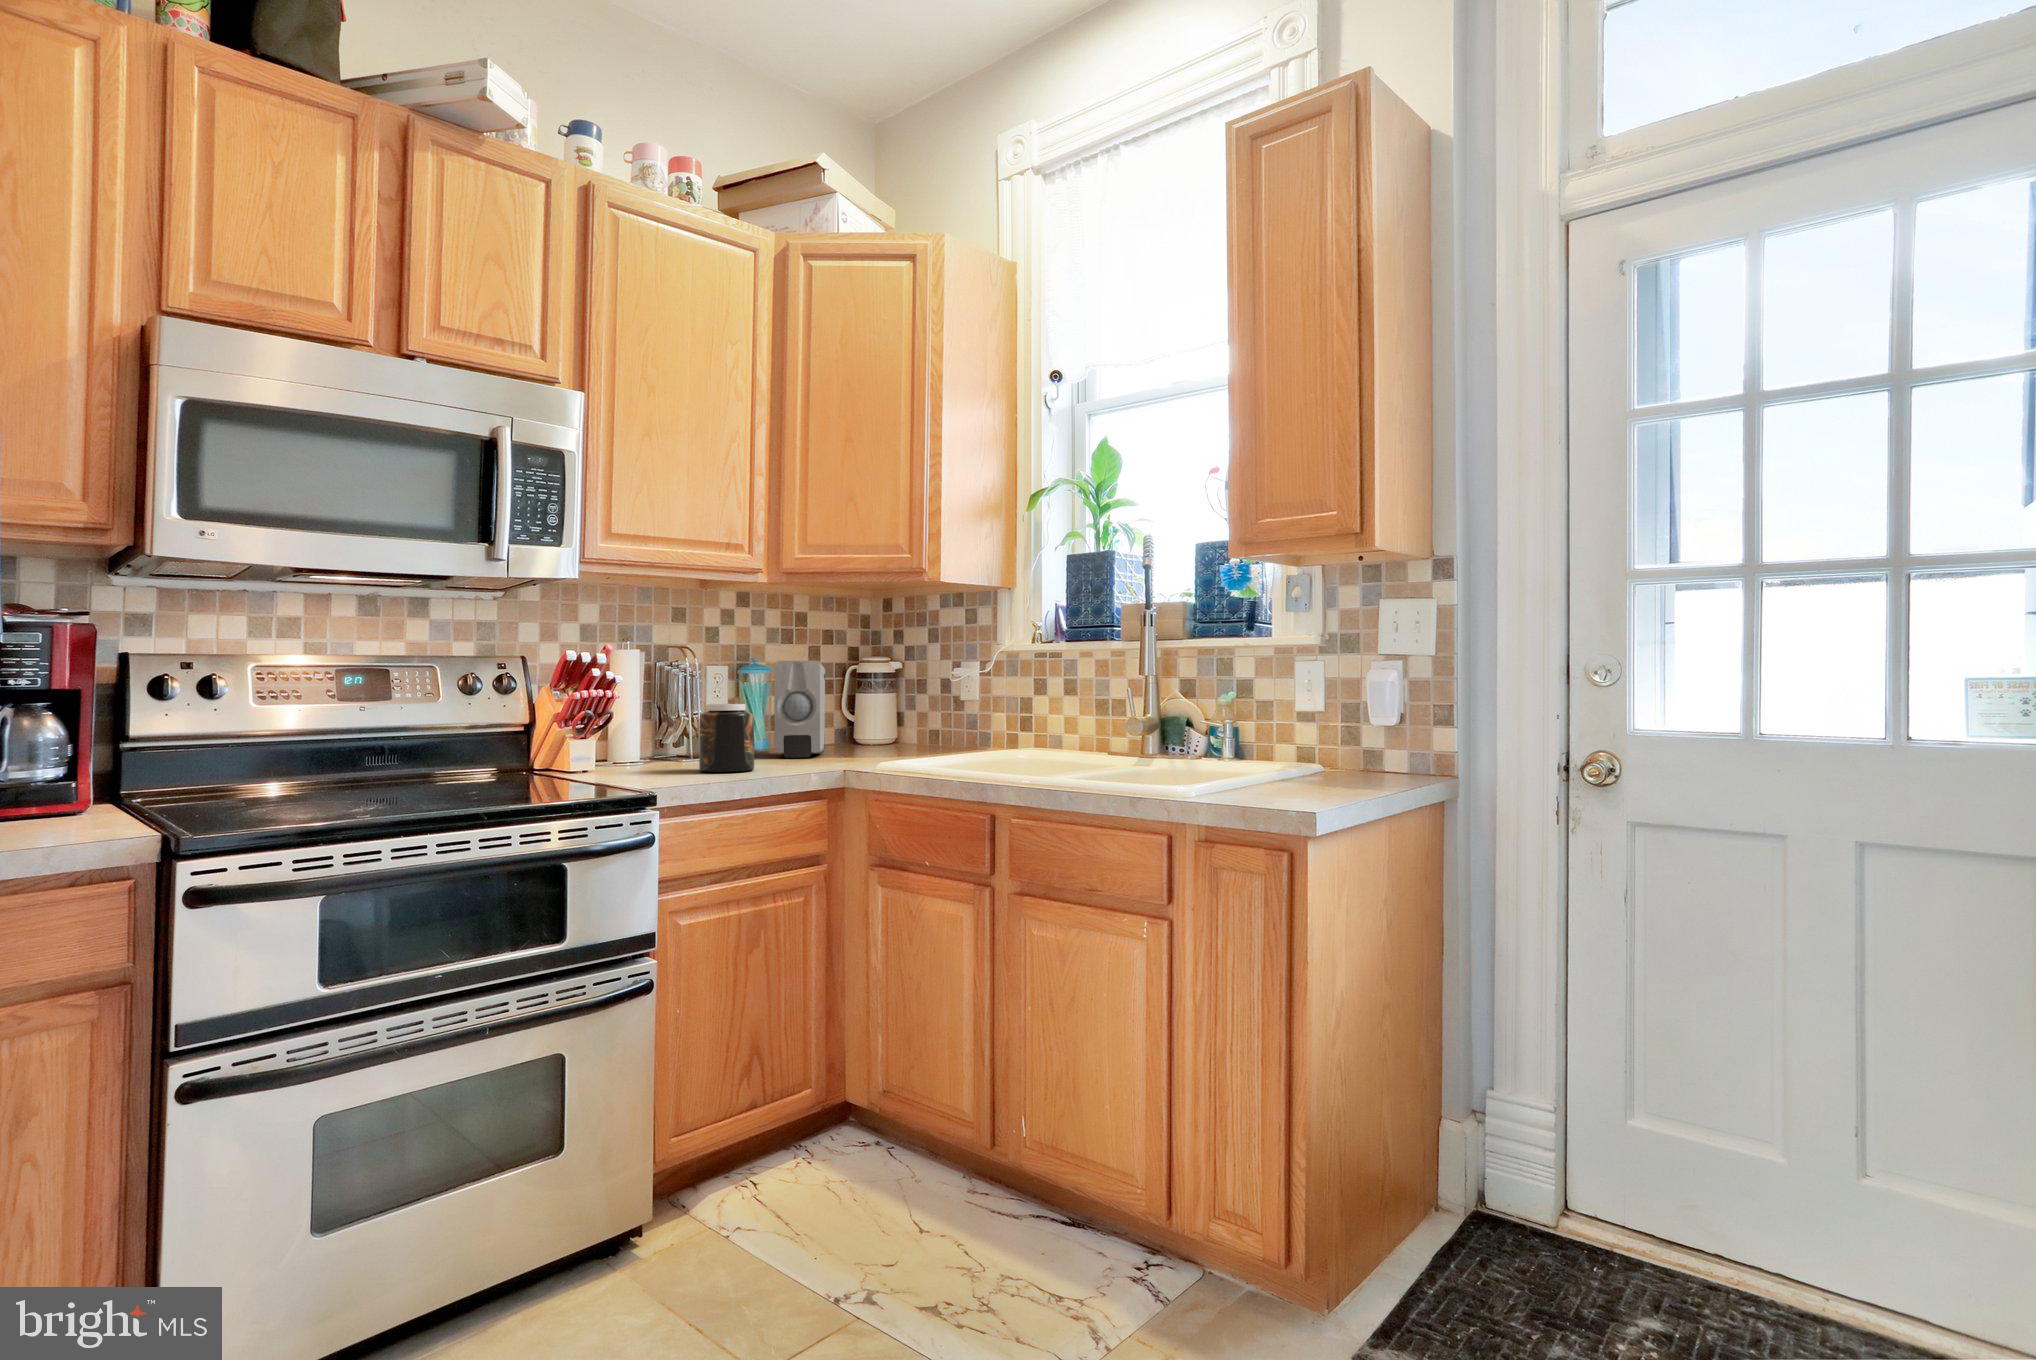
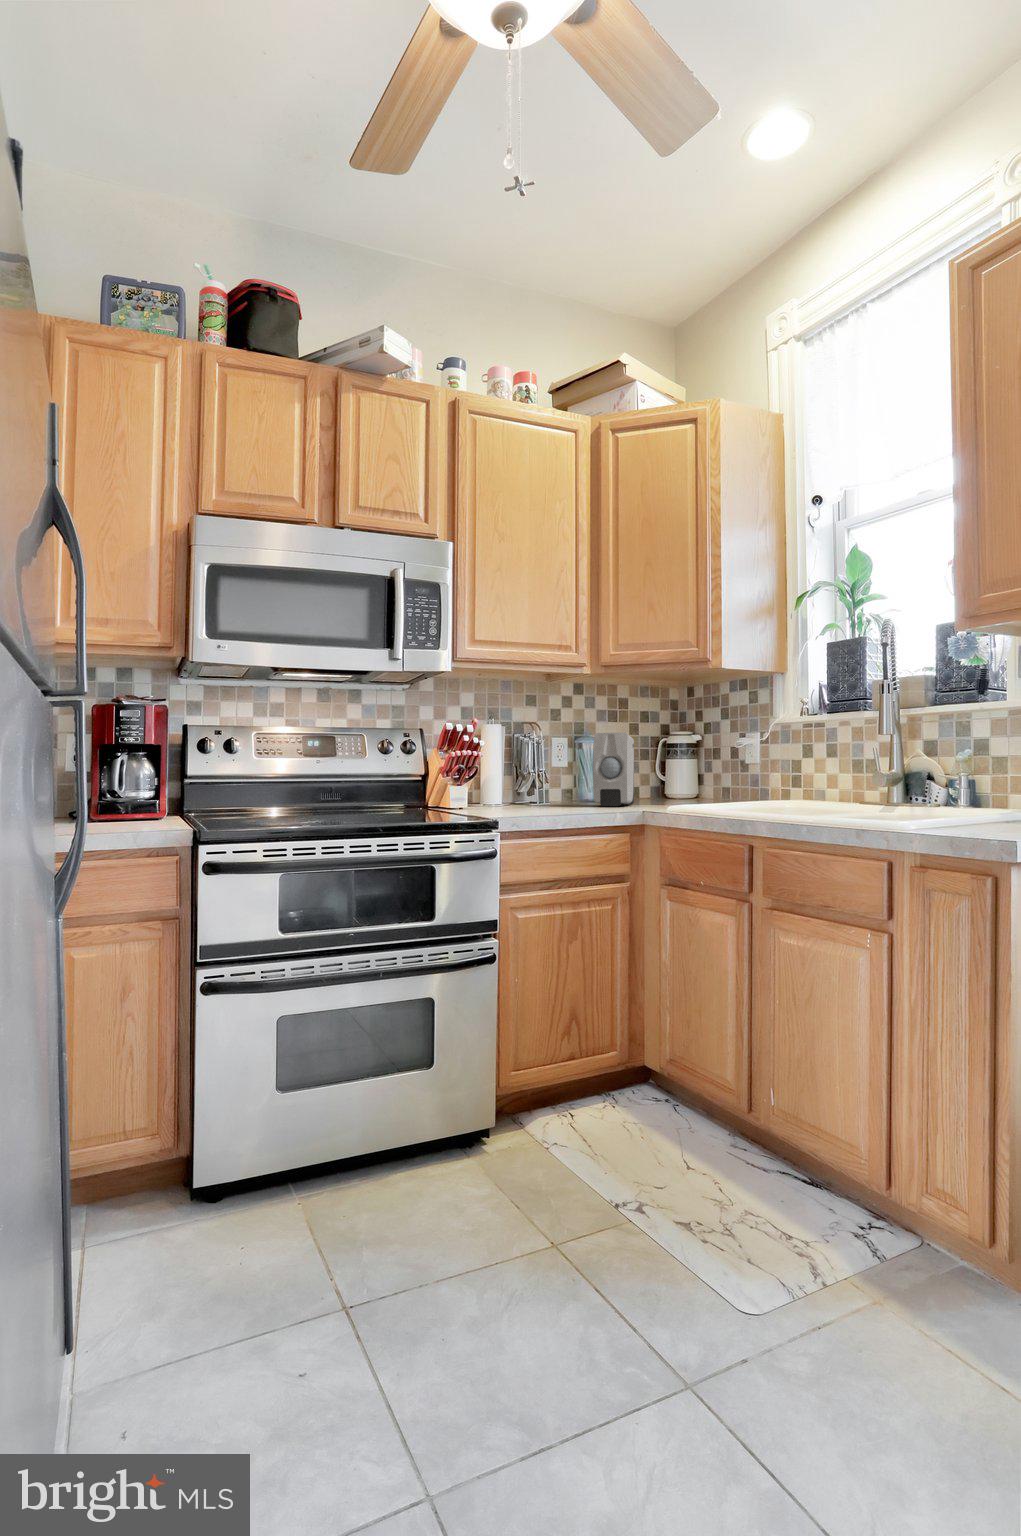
jar: present [699,704,754,772] -> none [533,762,572,812]

